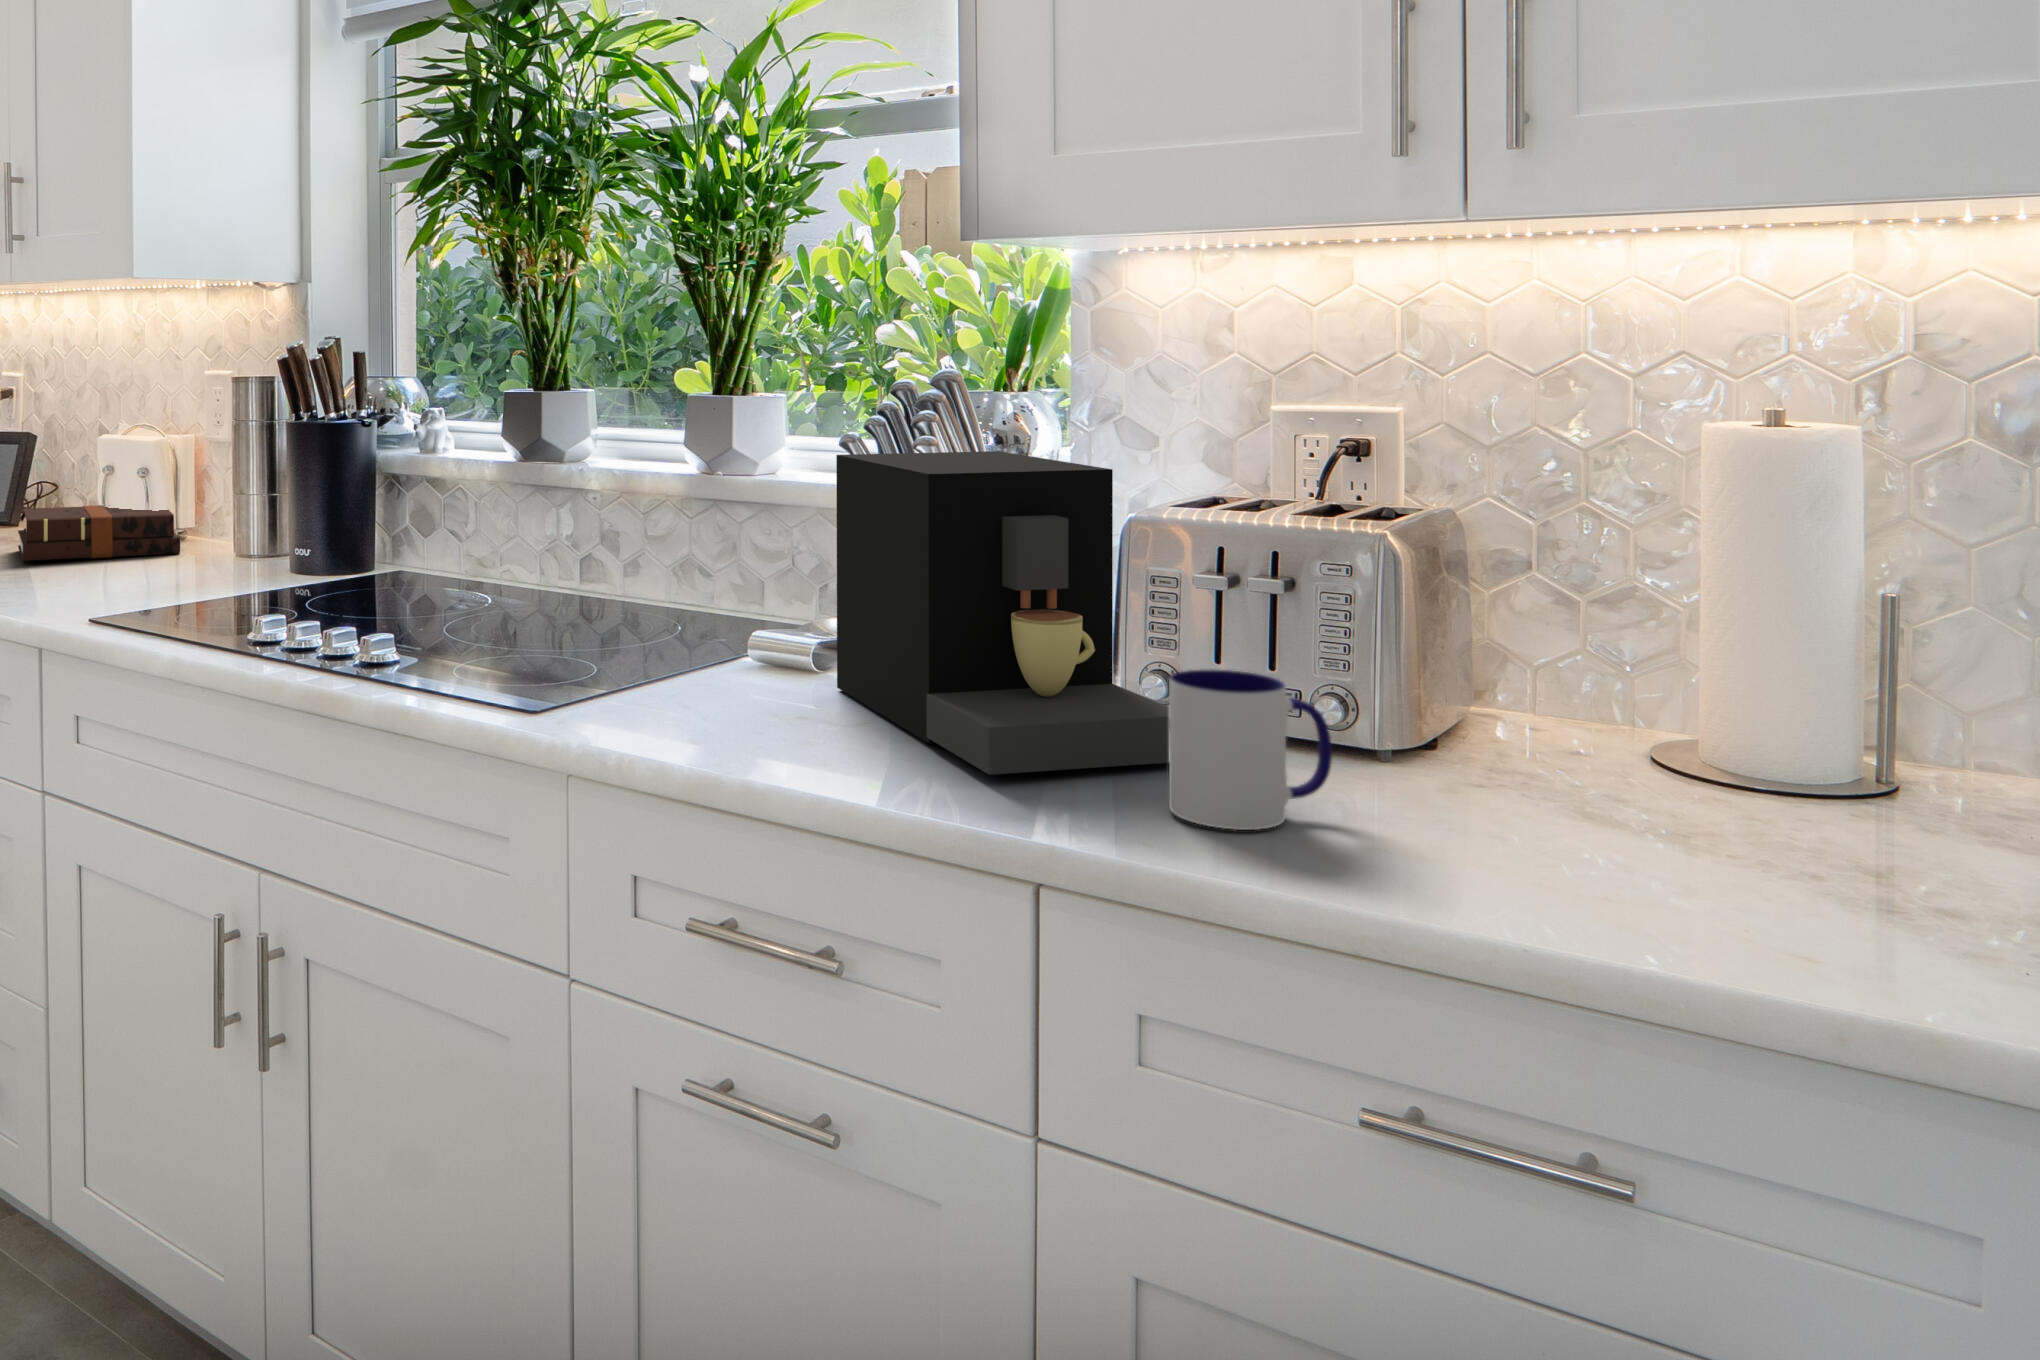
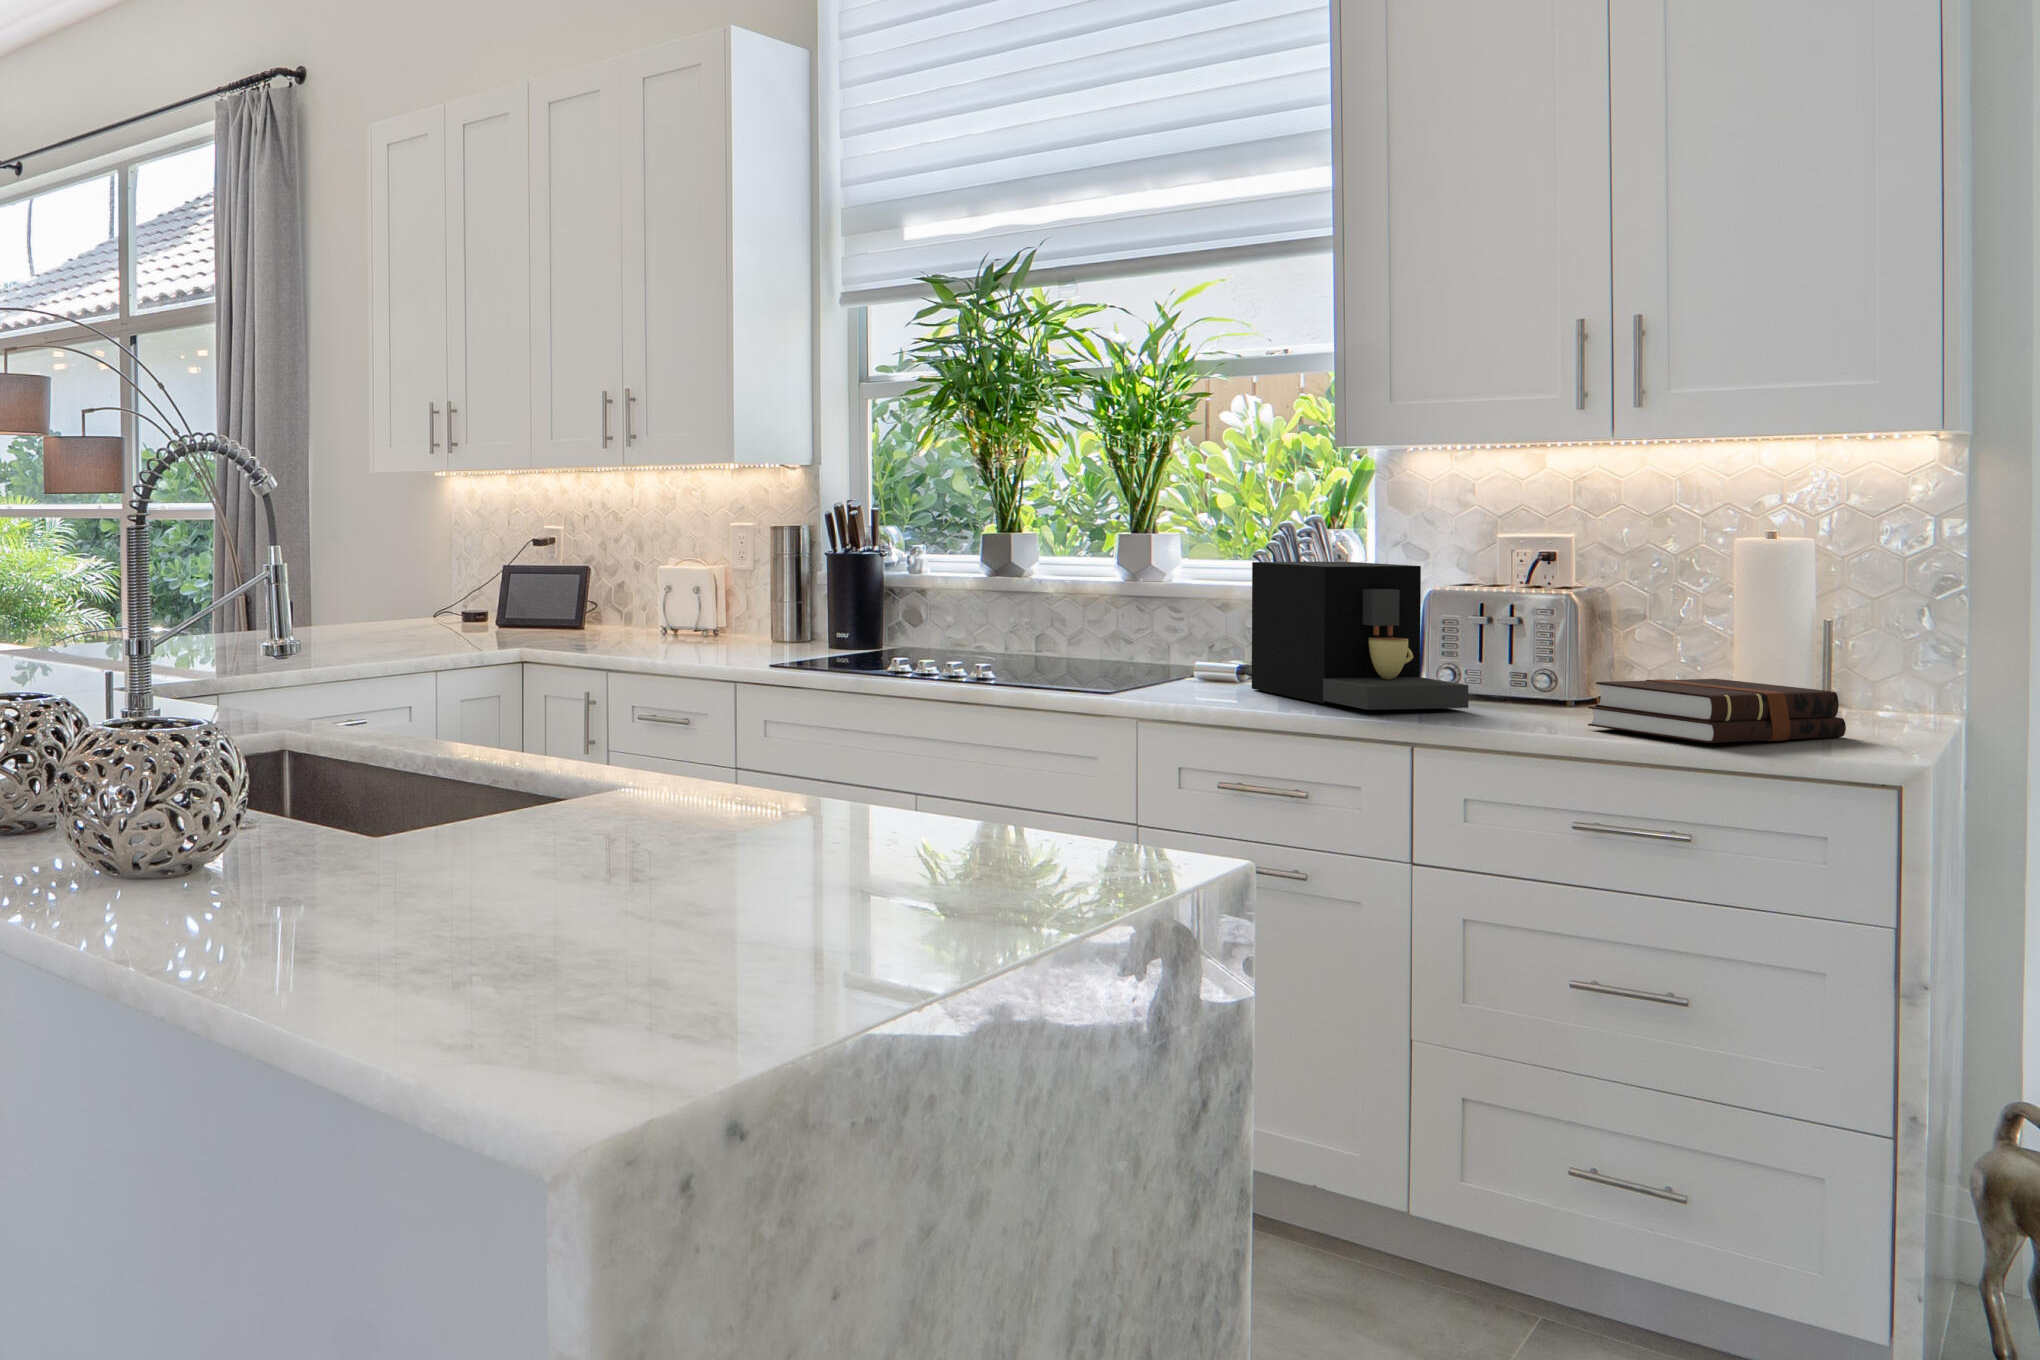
hardback book: present [18,505,180,561] -> present [1588,679,1846,743]
mug: present [1169,670,1332,830] -> none [1464,656,1547,725]

